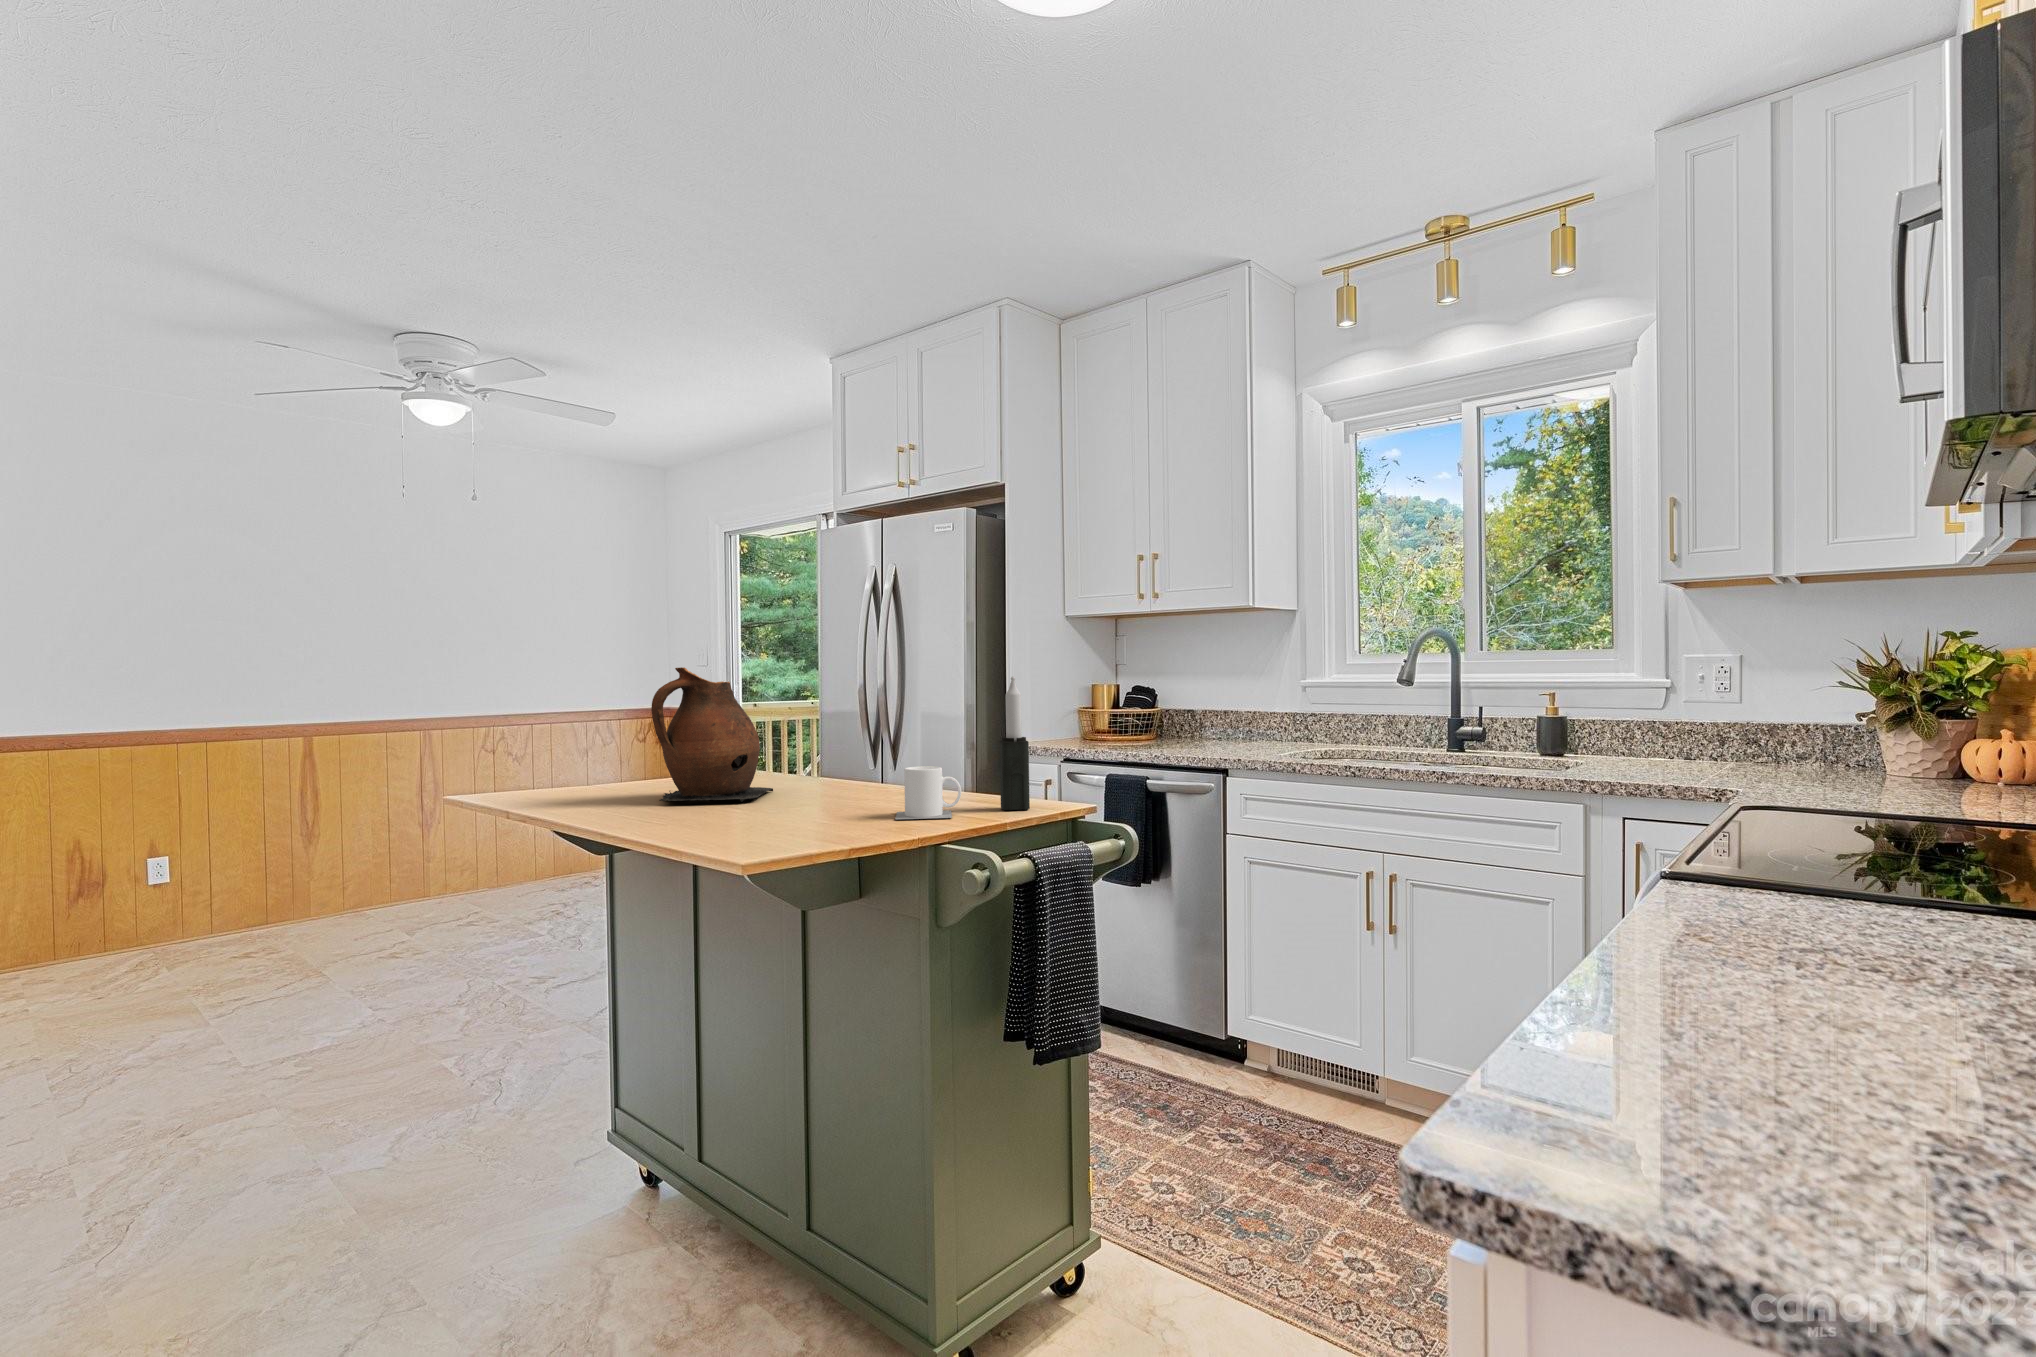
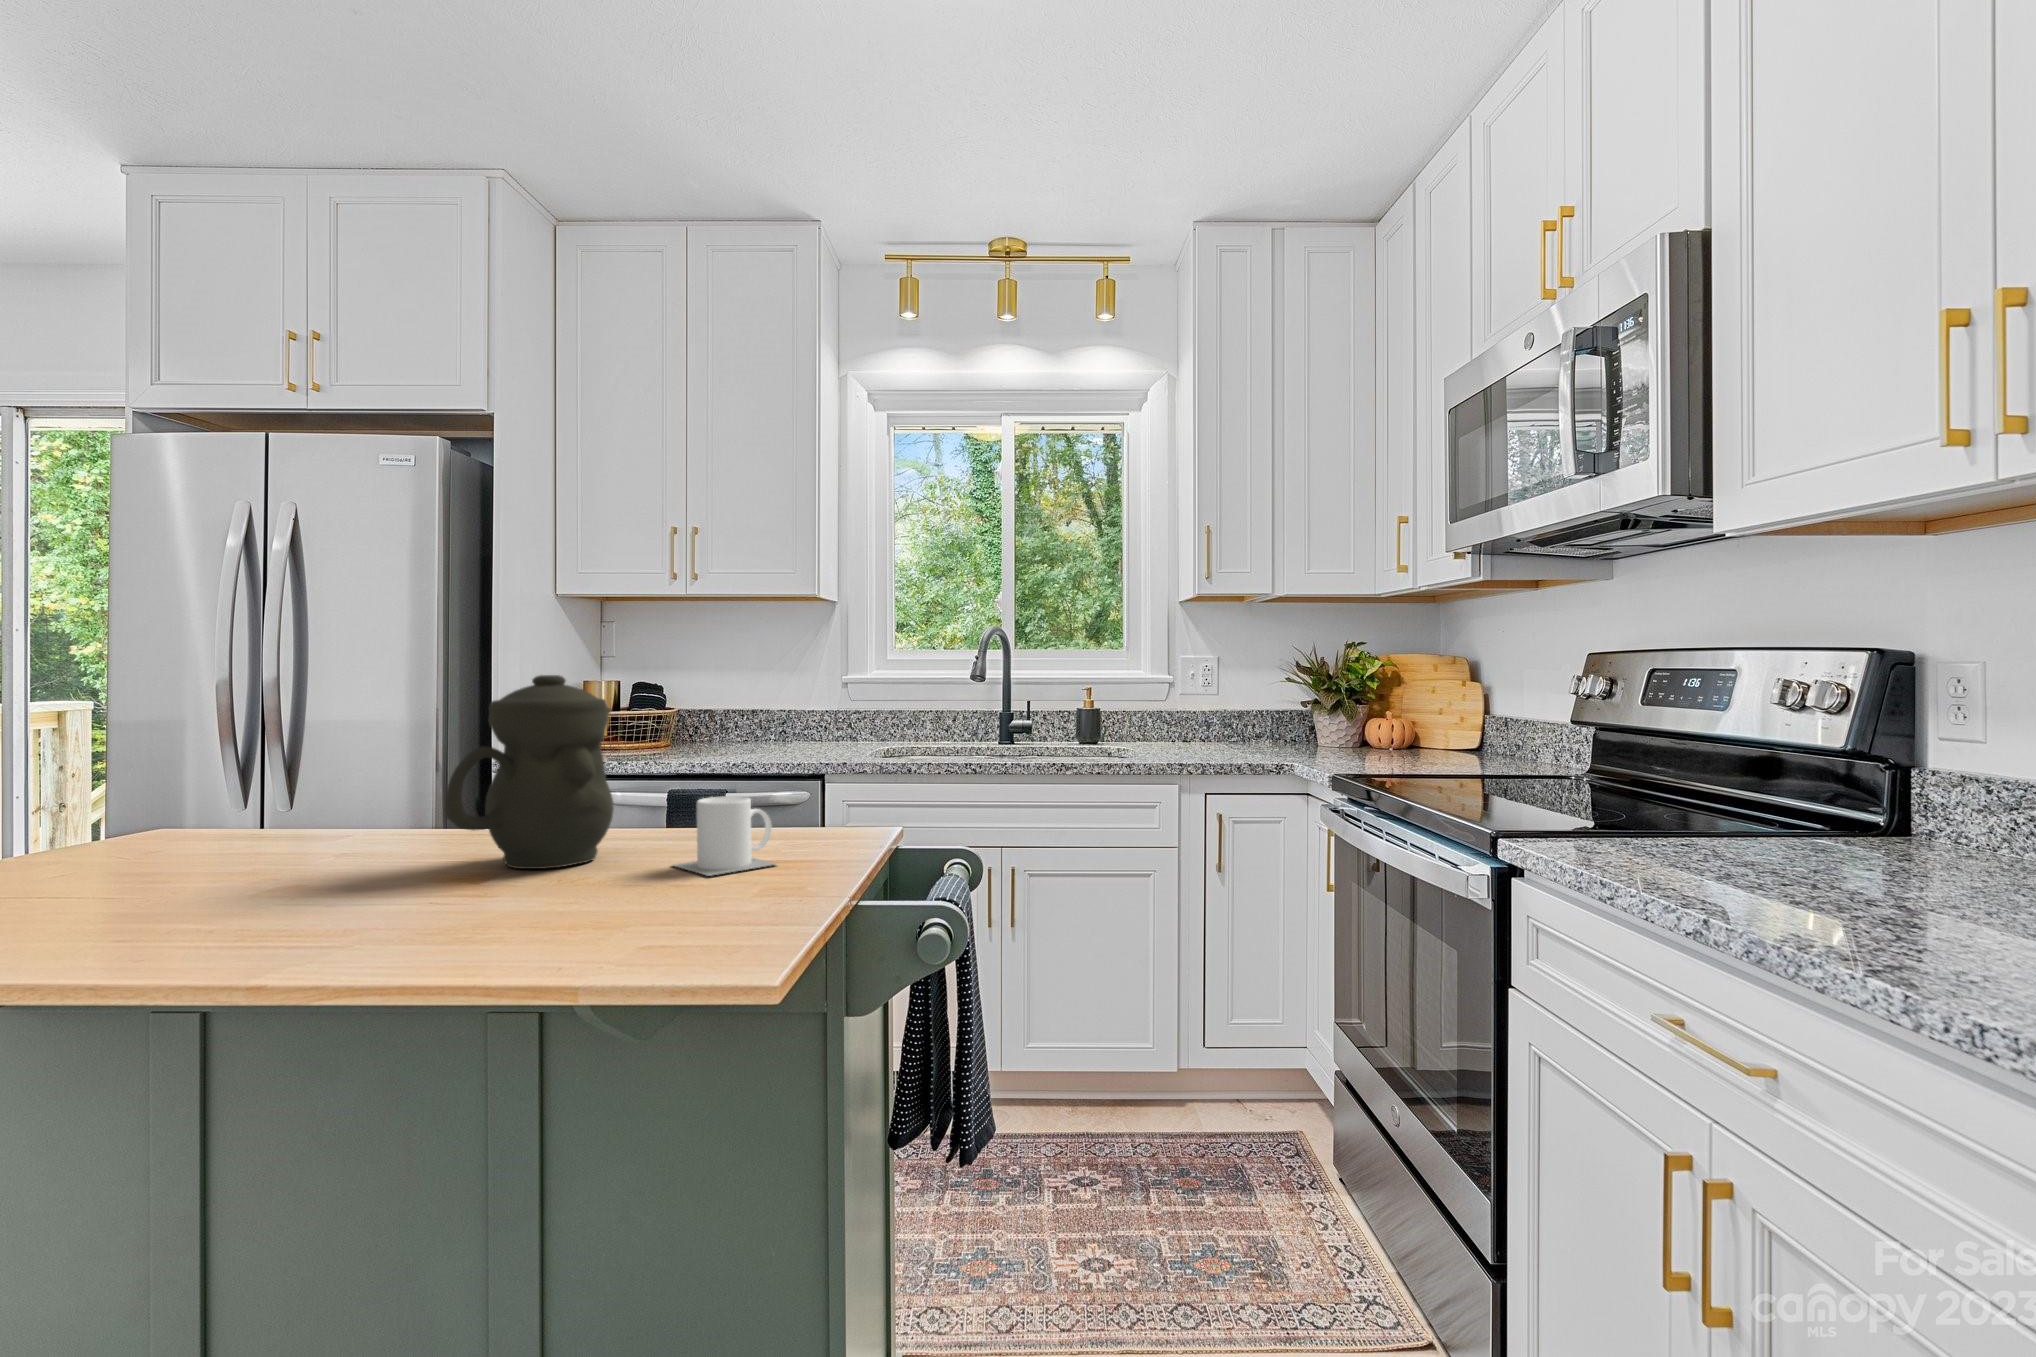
ceramic pitcher: present [651,667,773,802] -> none [125,653,368,896]
candle: present [1000,676,1030,810] -> none [792,673,836,846]
teapot: none [778,679,895,807] -> present [445,675,614,869]

